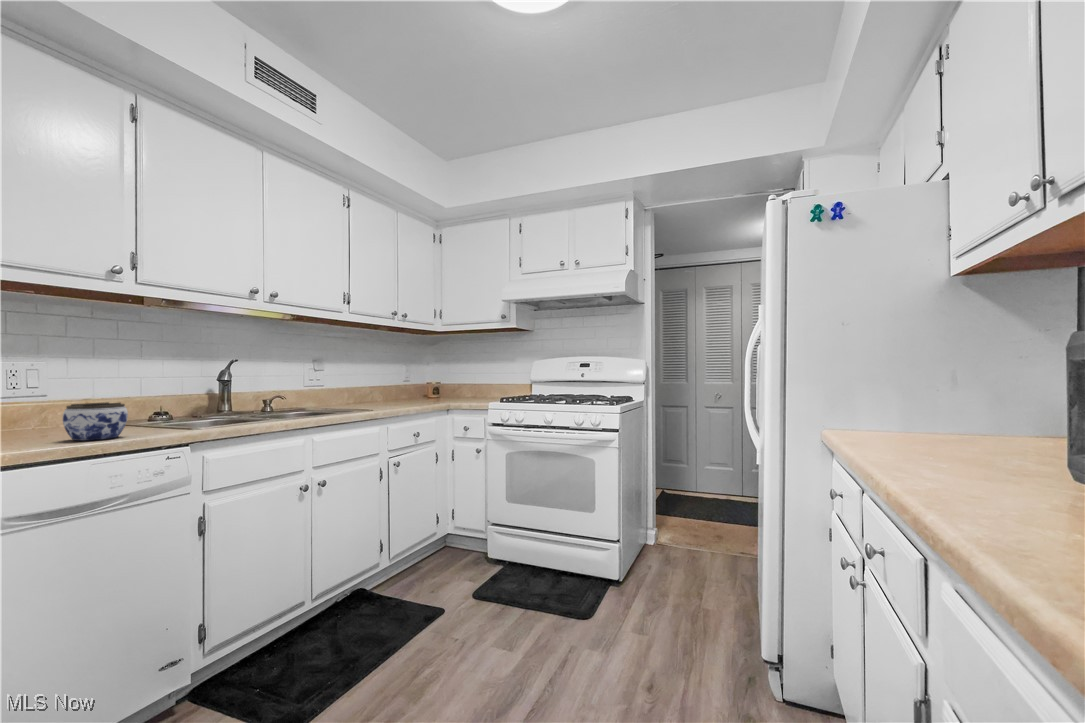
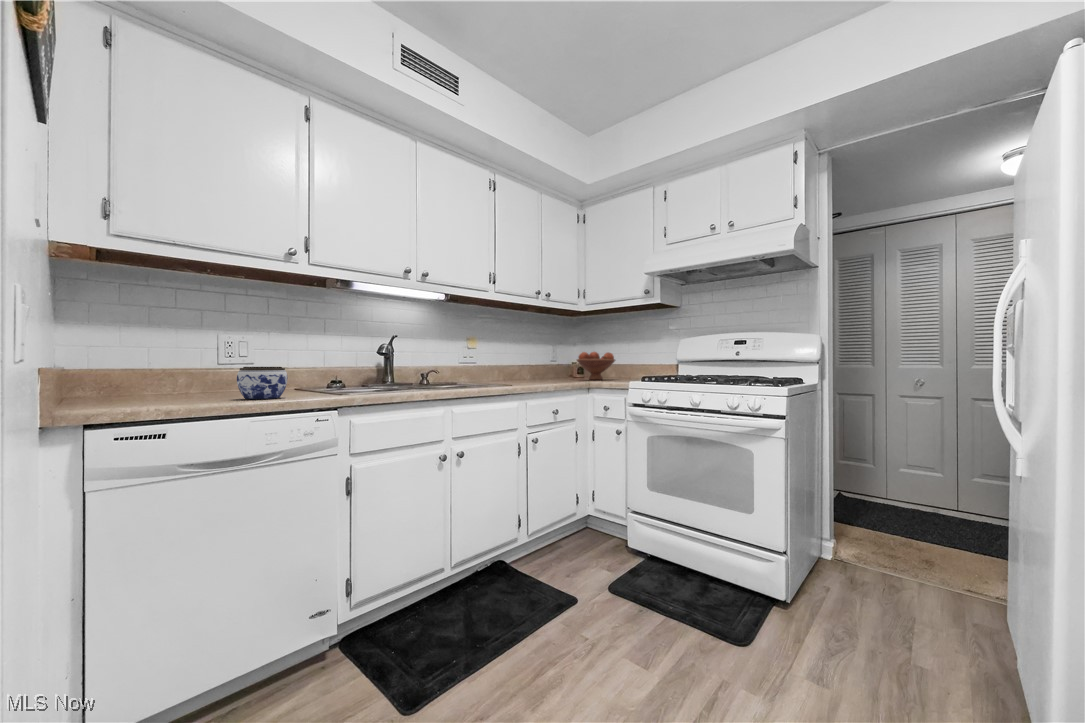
fruit bowl: none [433,370,472,399] -> present [577,352,615,380]

